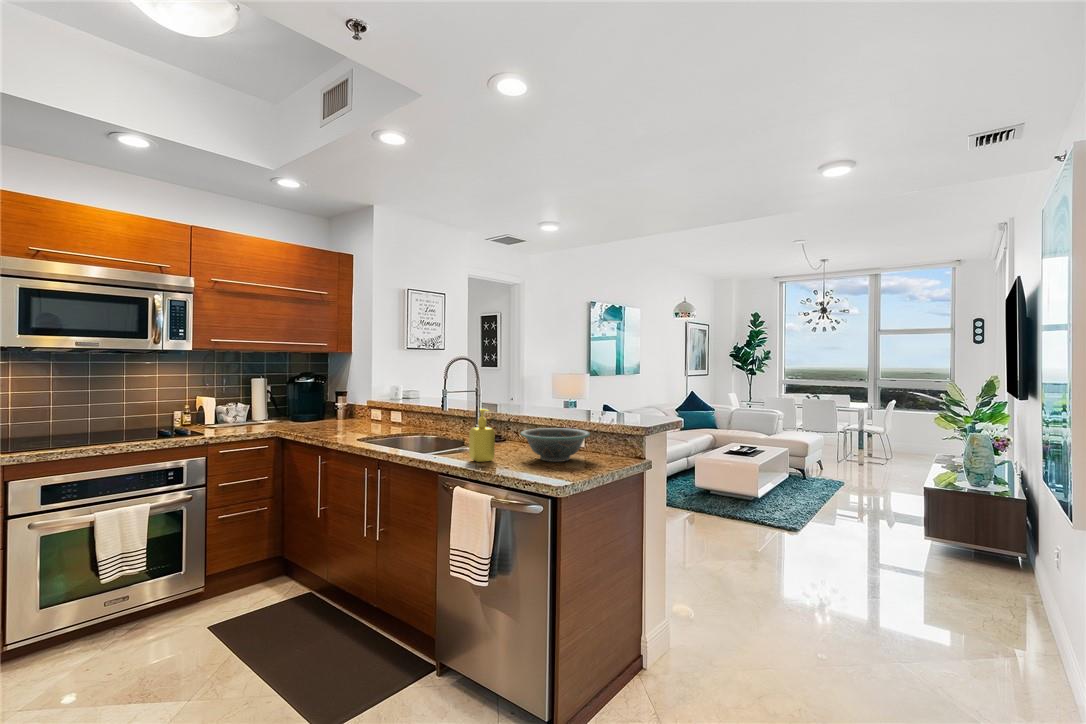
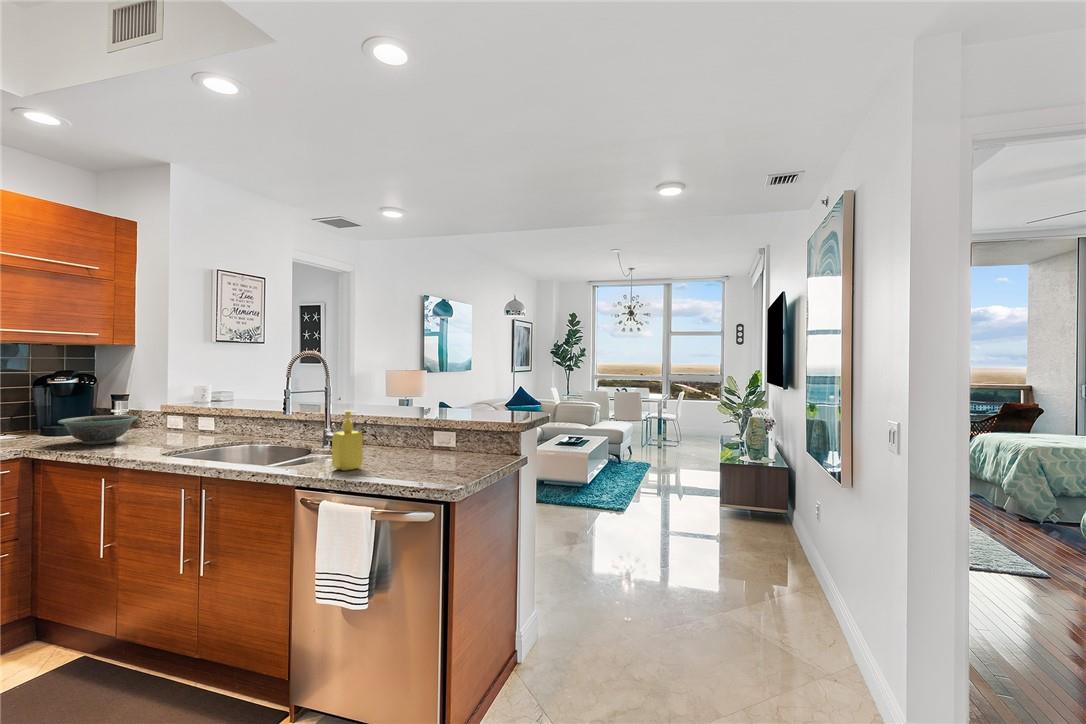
decorative bowl: present [521,428,590,462] -> present [58,415,138,444]

